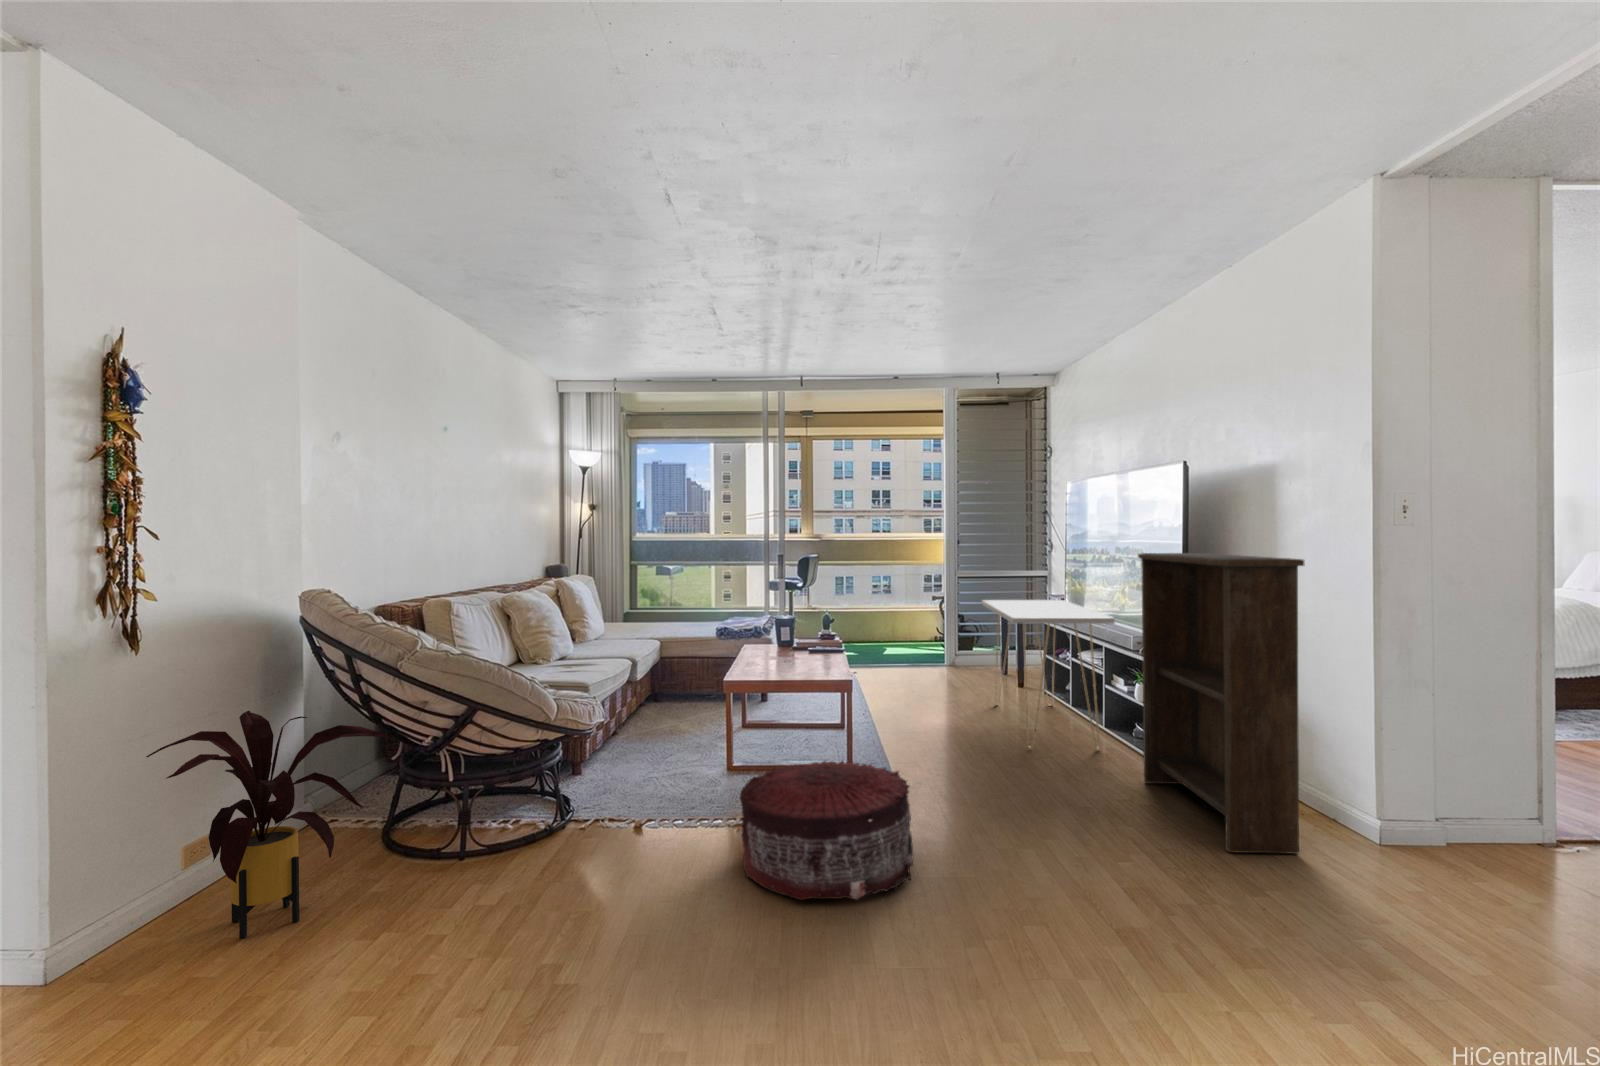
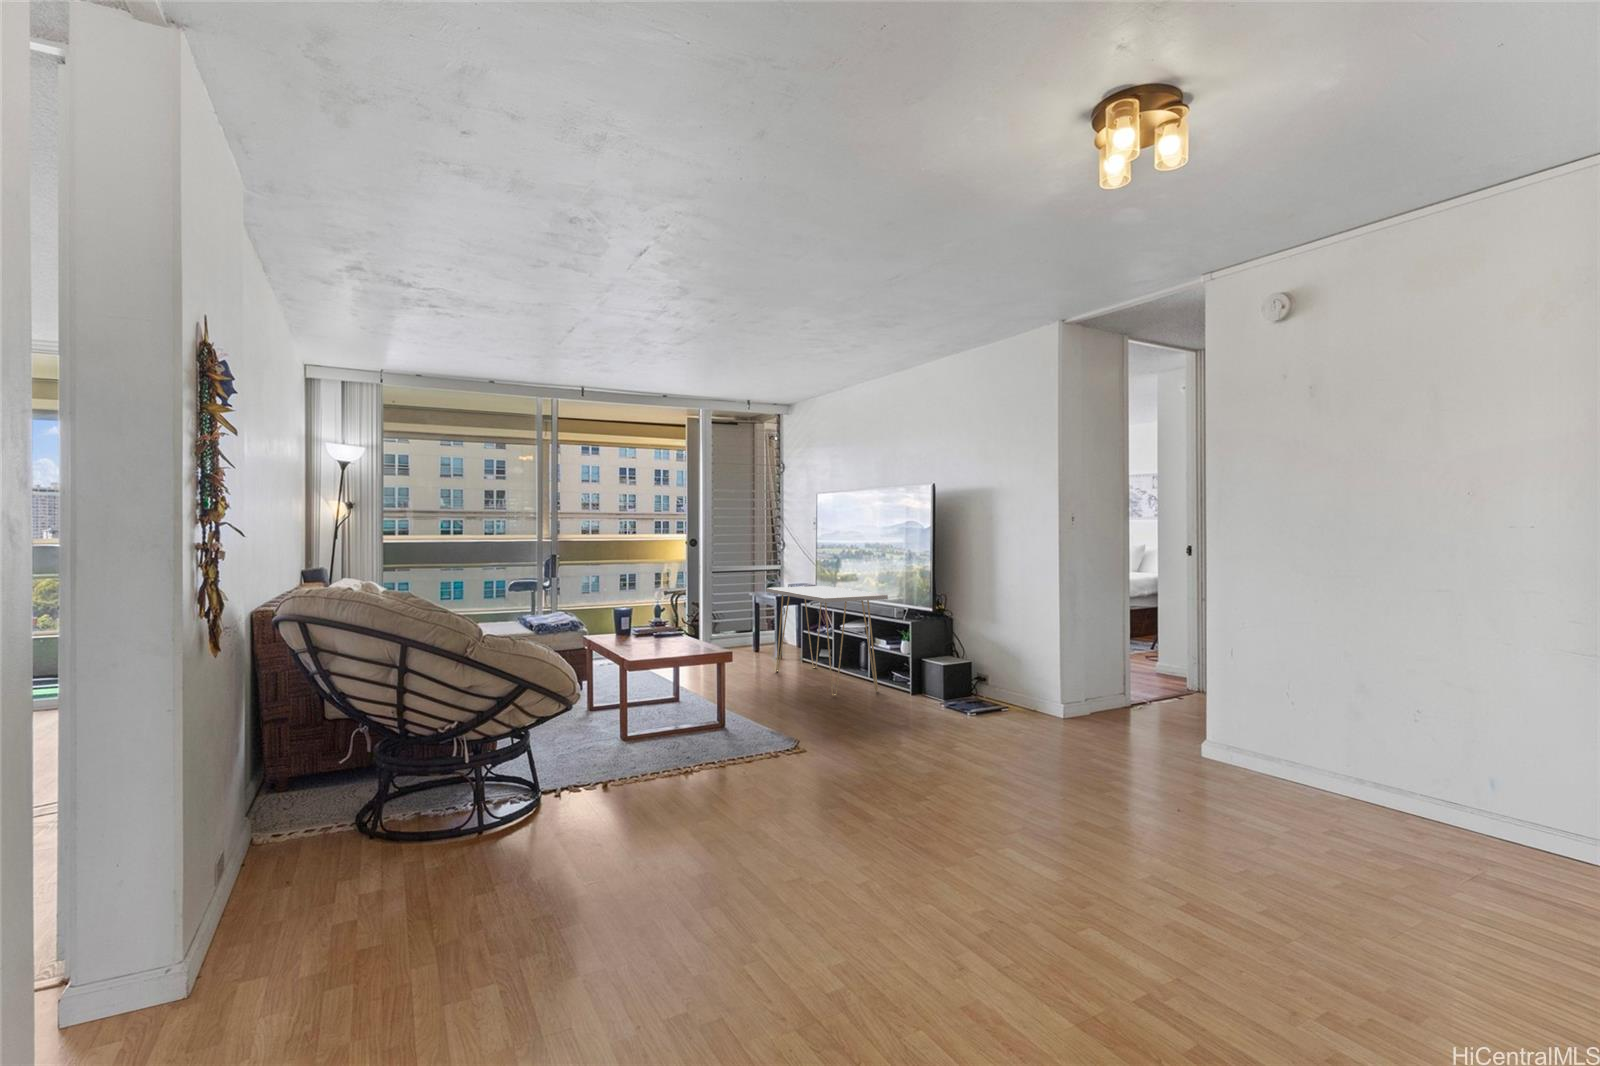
bookshelf: present [1138,553,1305,854] -> none [920,548,1040,733]
house plant: present [146,711,390,938] -> none [229,705,464,917]
pouf: present [740,760,914,900] -> none [722,704,857,799]

